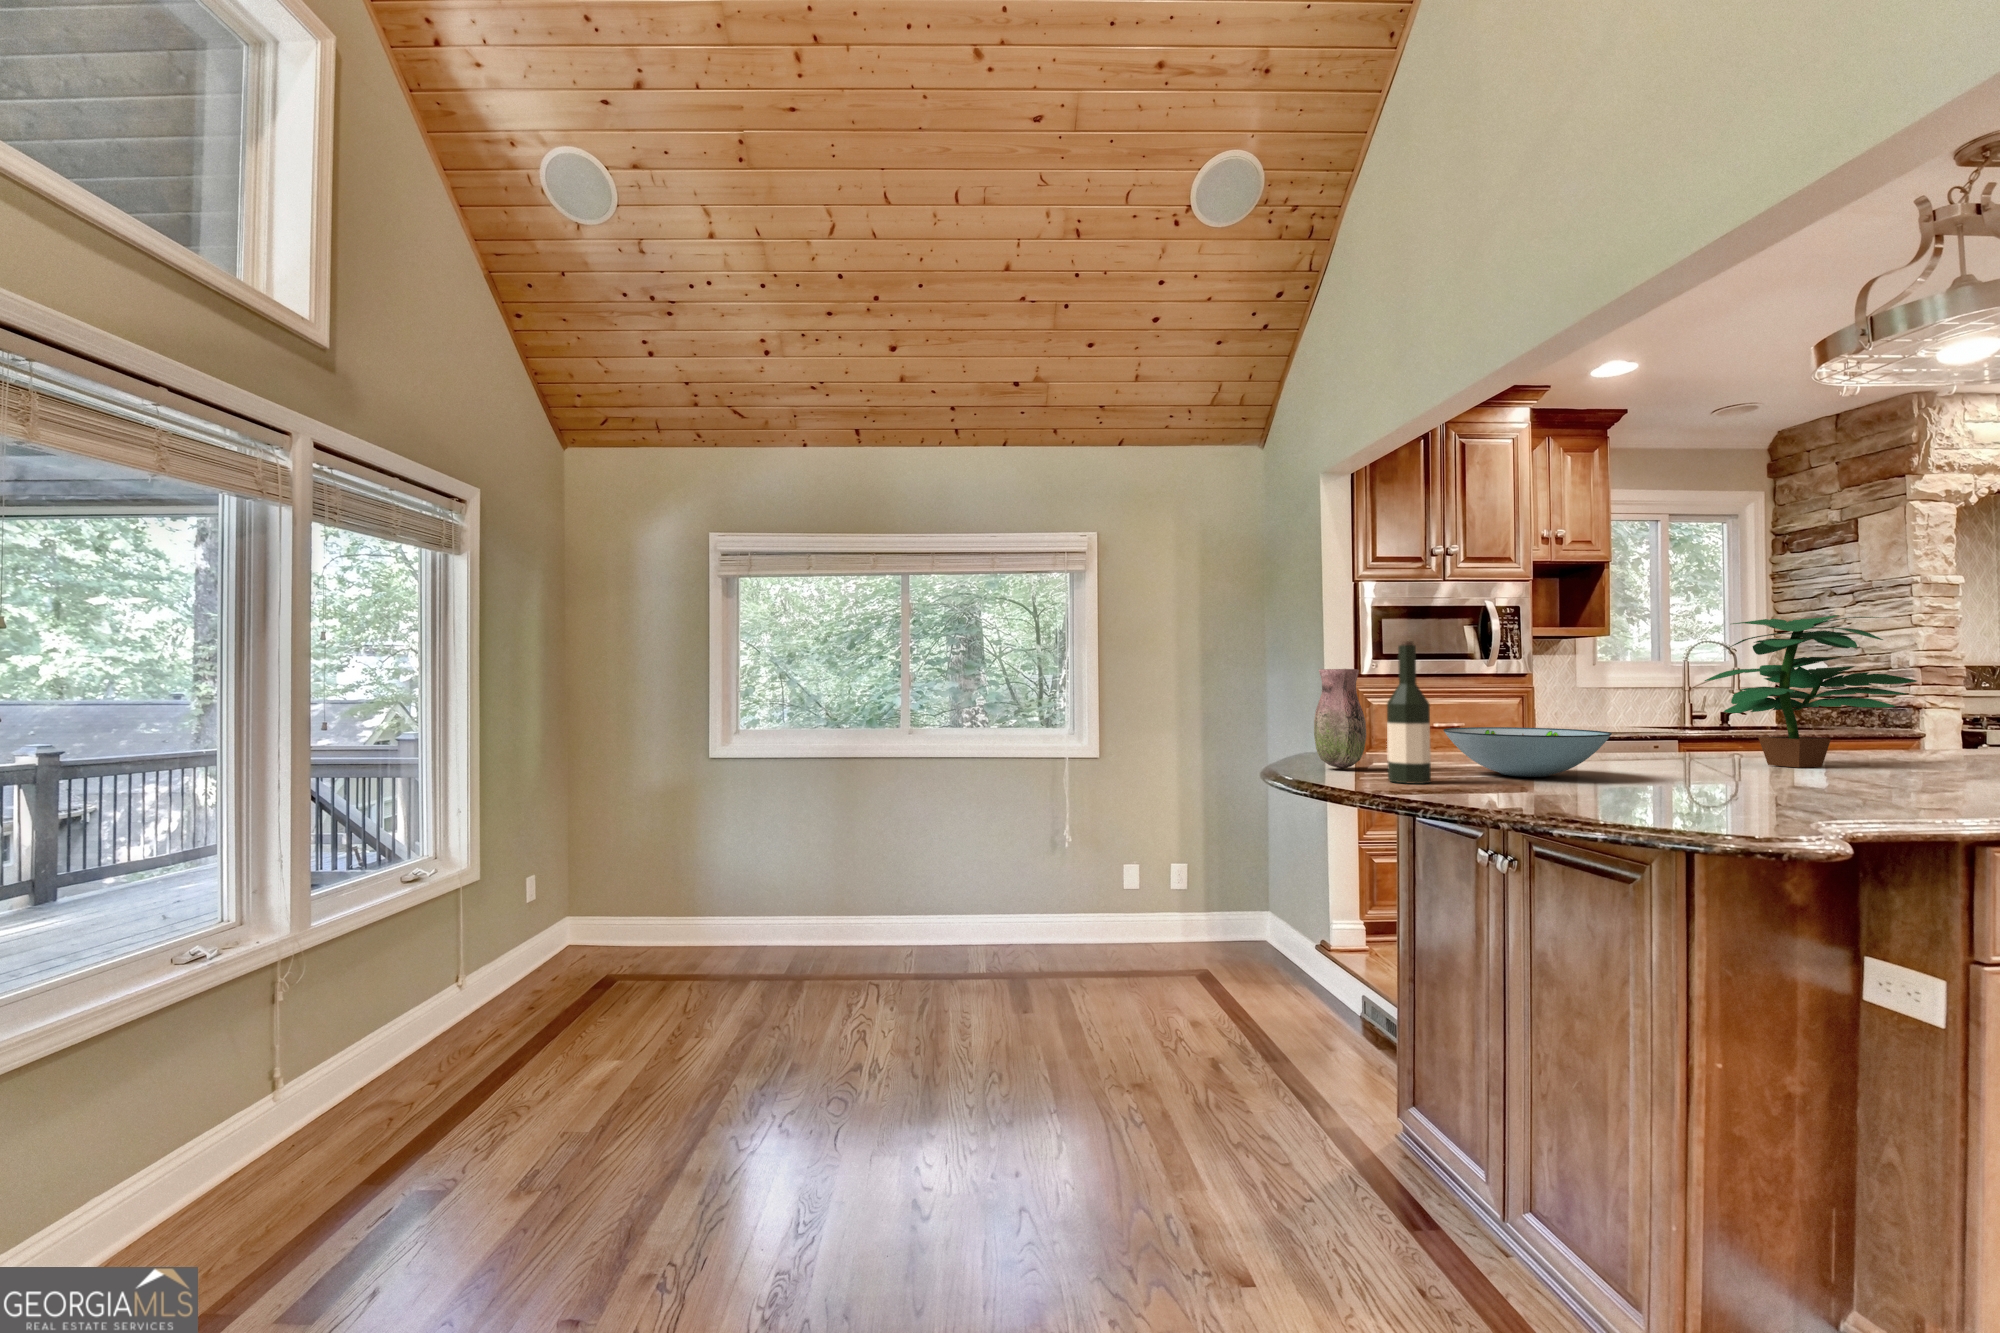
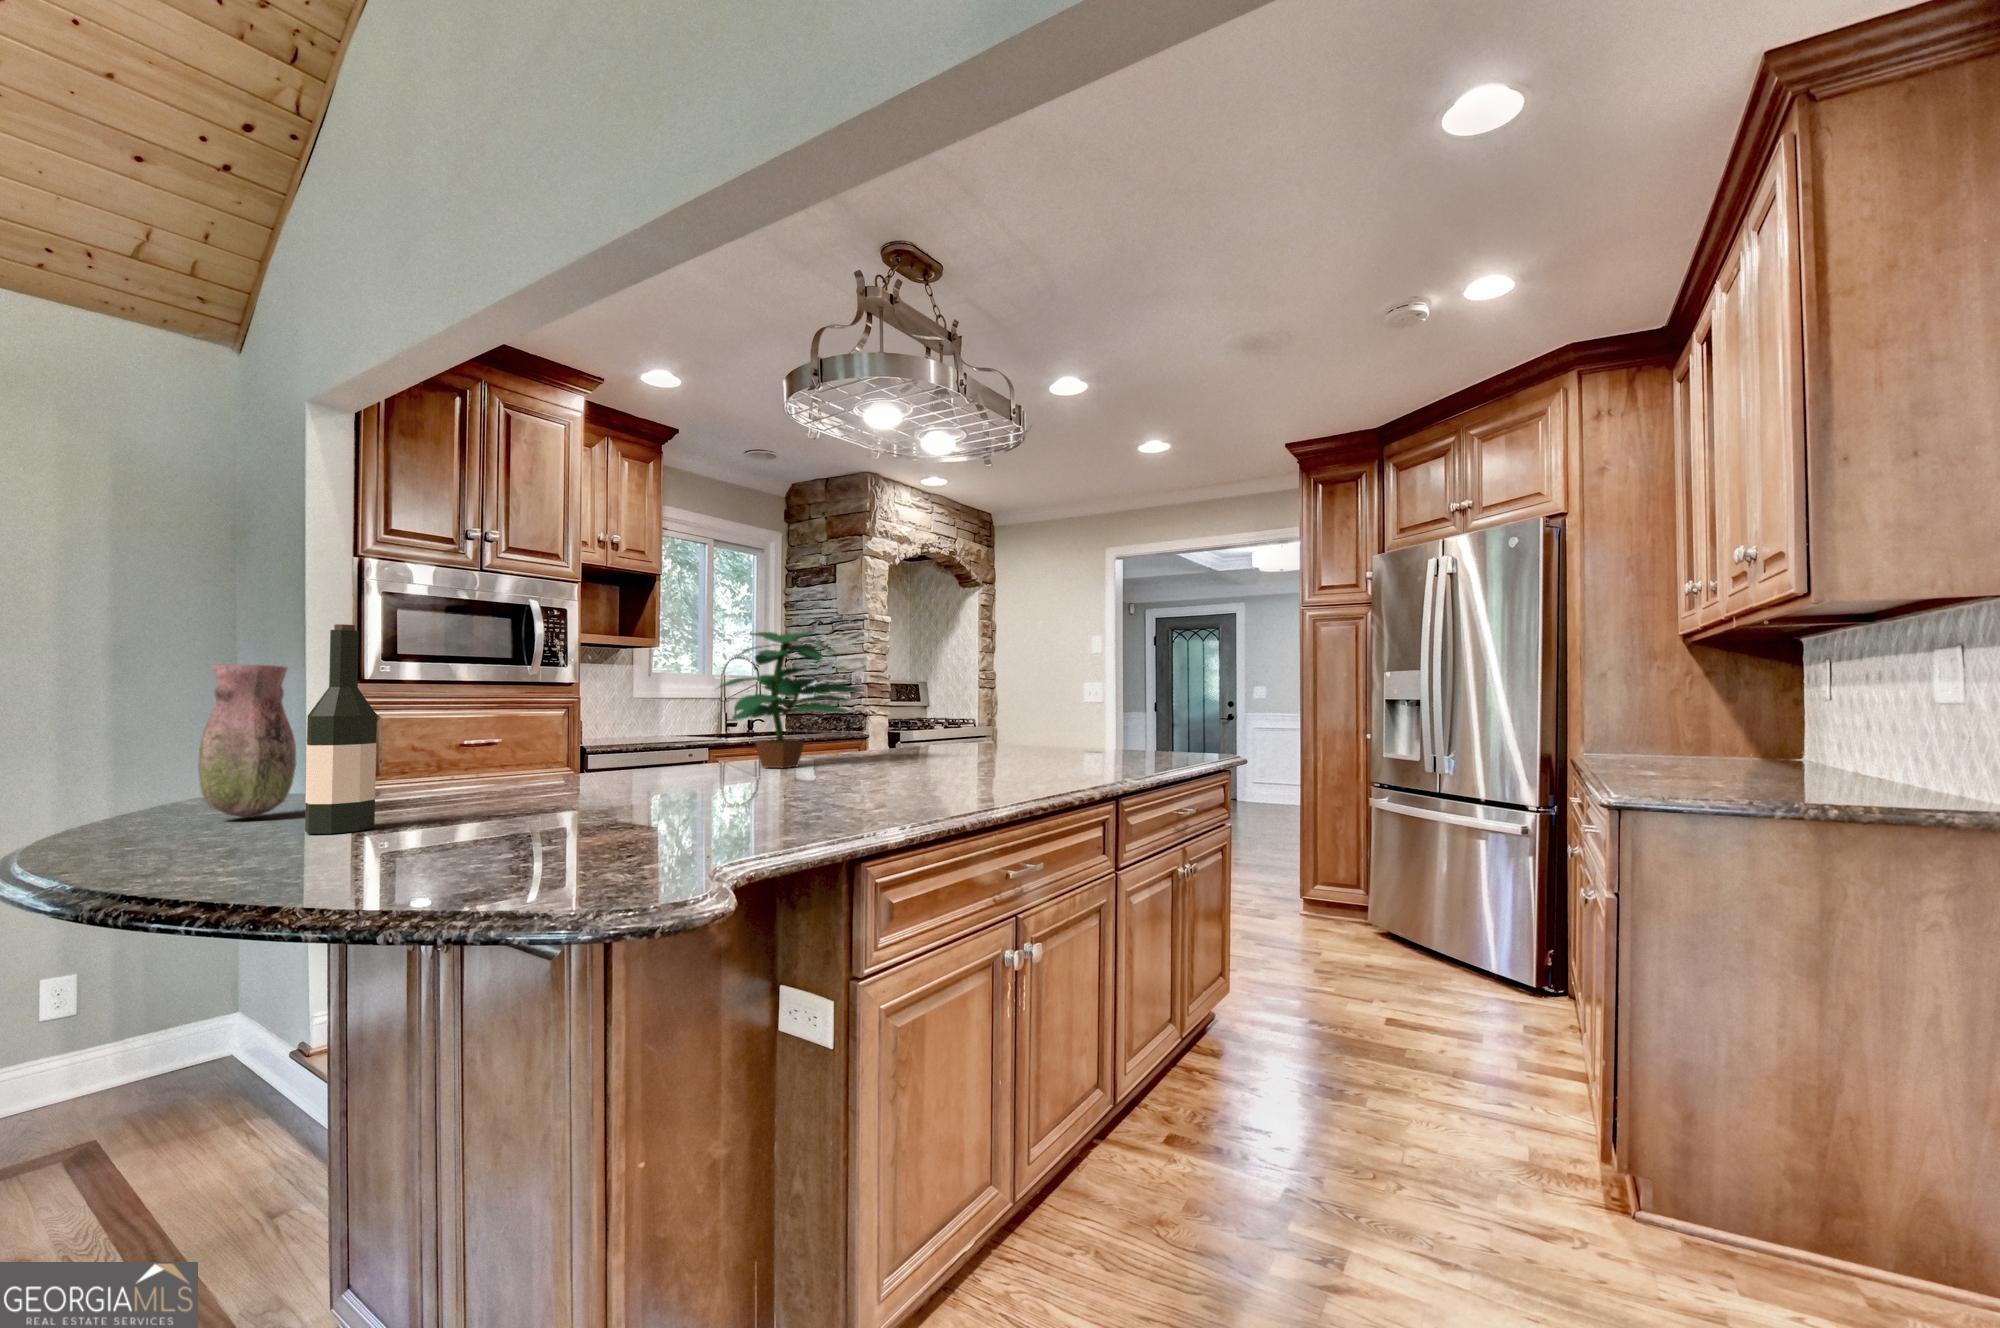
decorative bowl: present [1443,727,1612,777] -> none [415,742,617,804]

